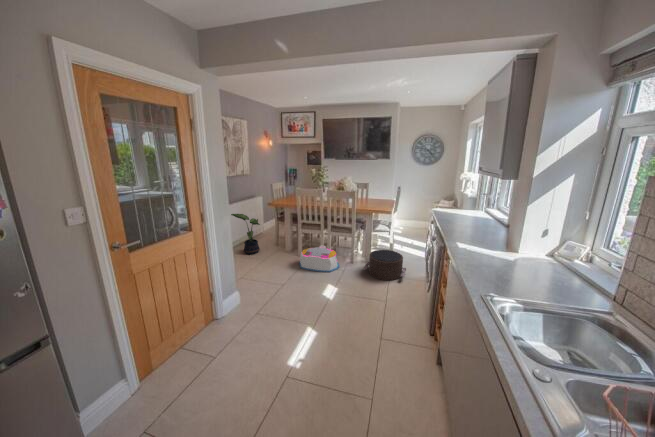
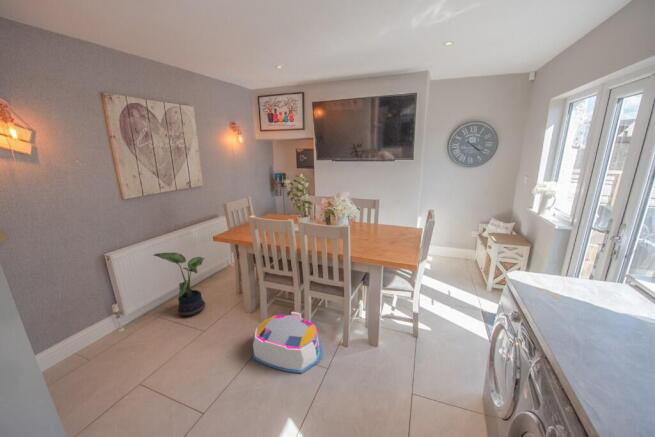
pouf: present [363,250,406,280] -> none [362,330,447,409]

